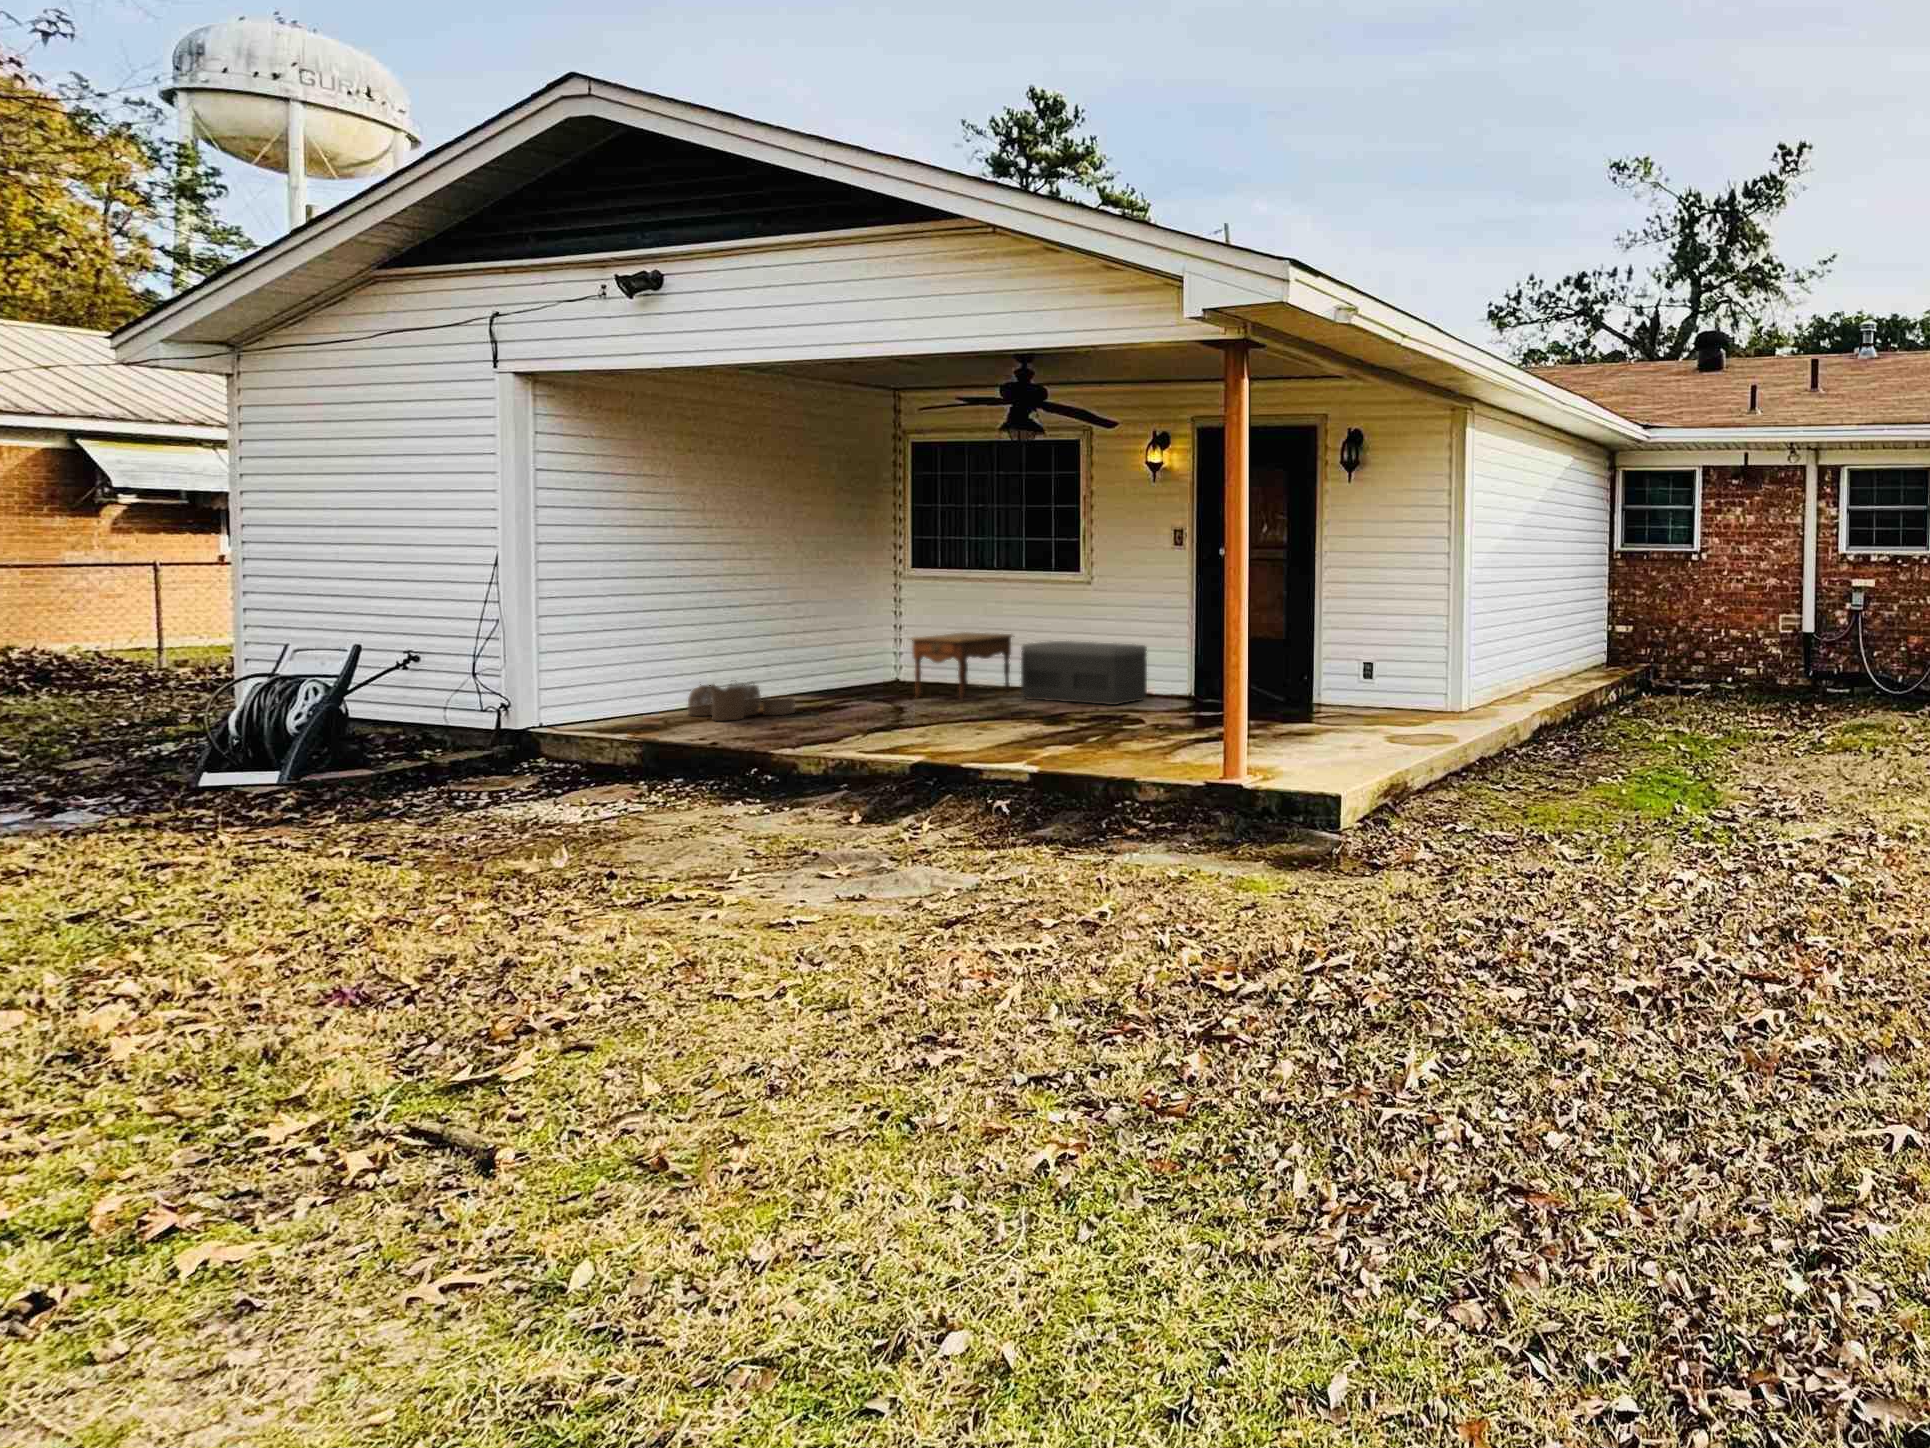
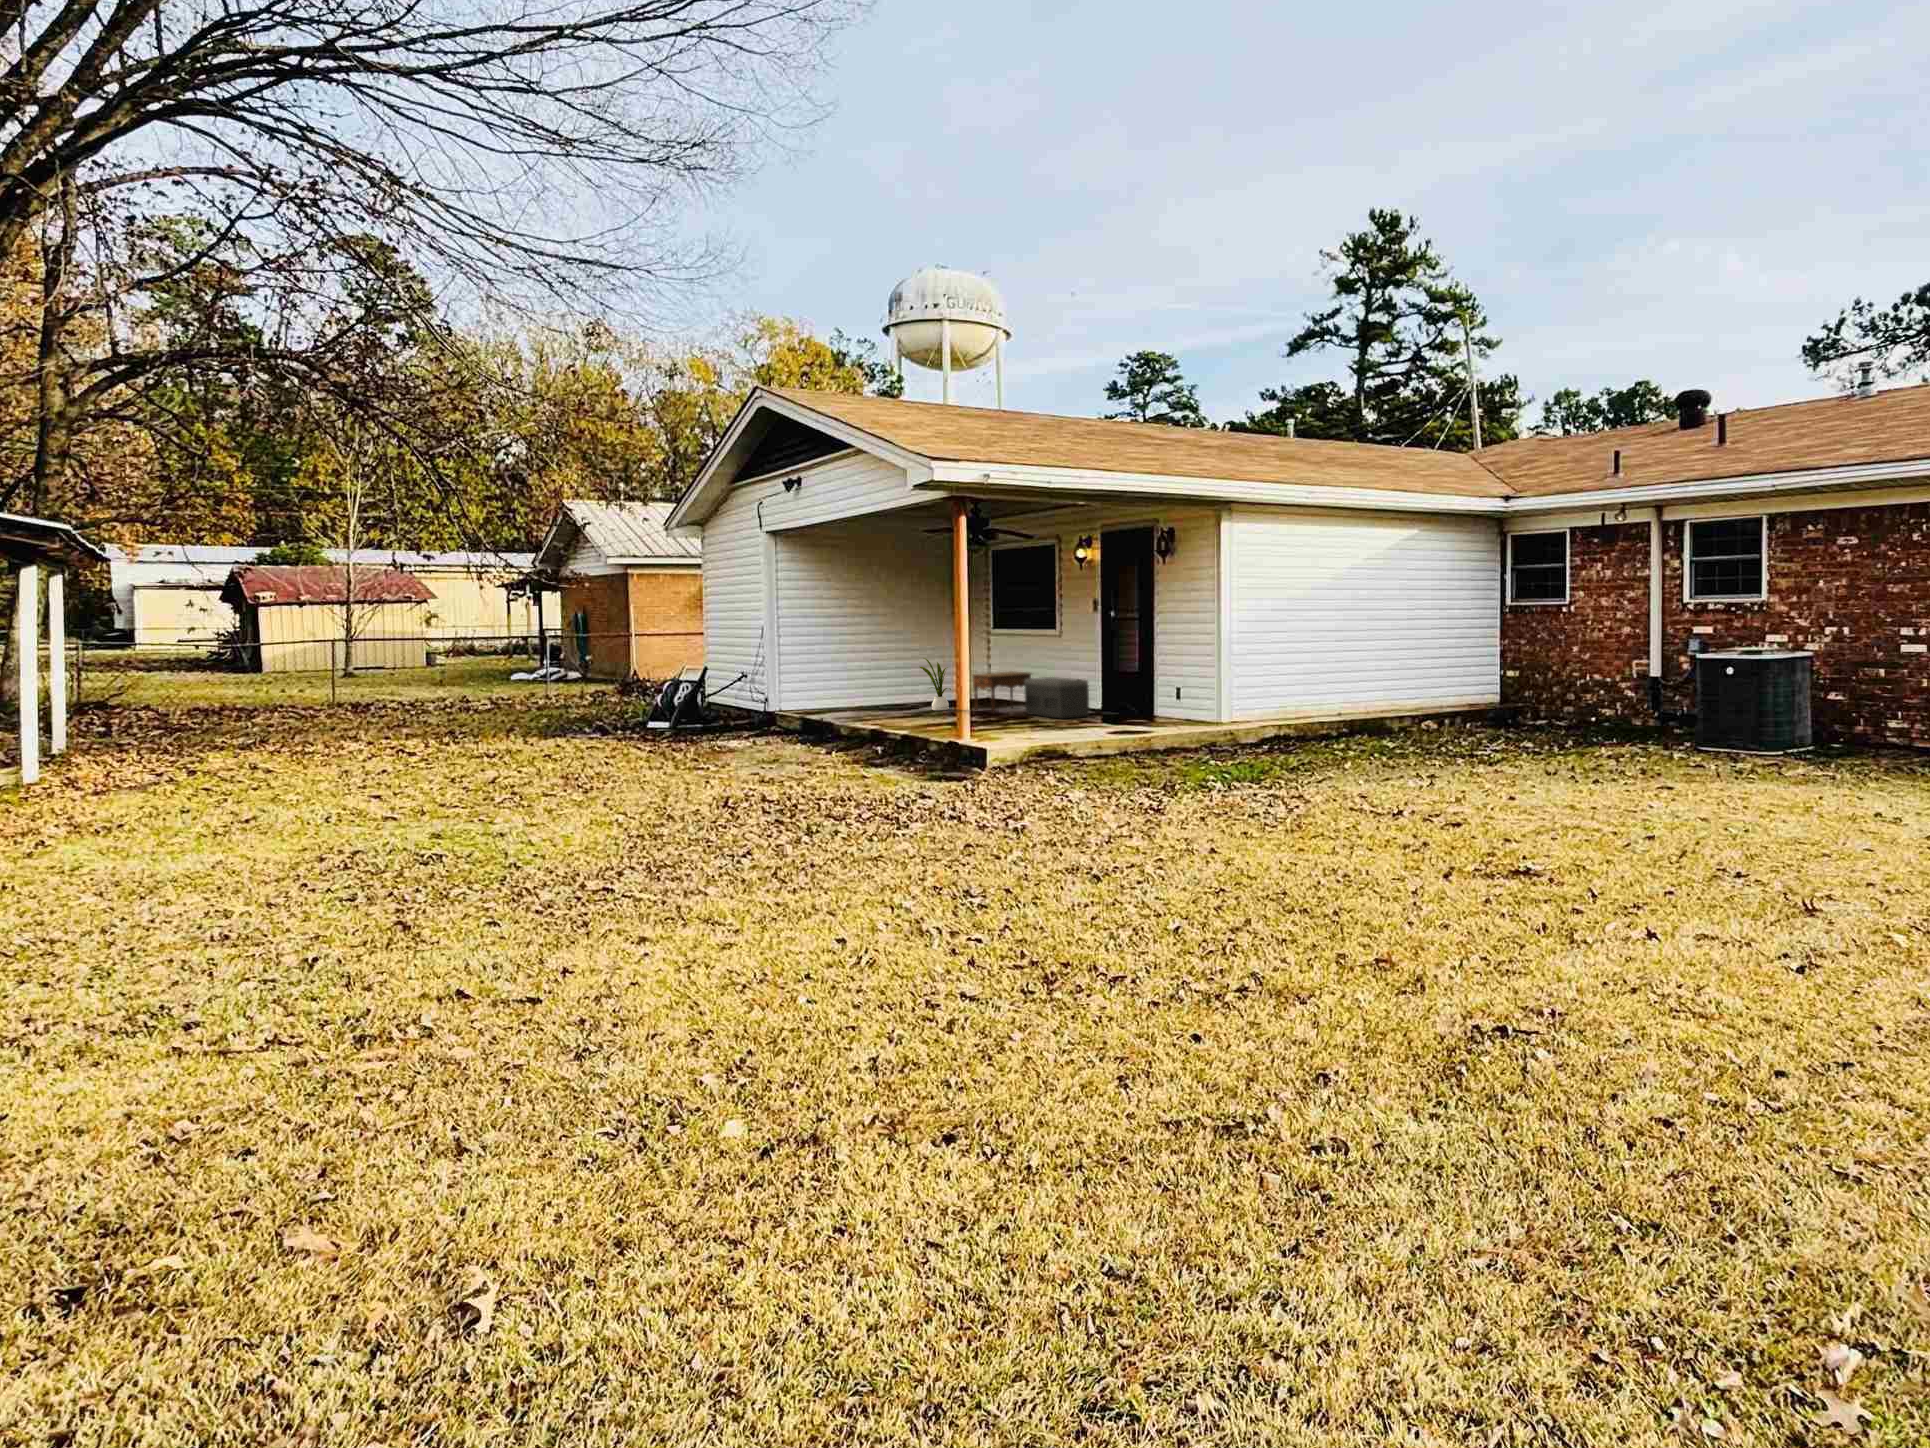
house plant: none [800,611,860,698] -> present [920,658,951,710]
woven basket: present [688,684,795,720] -> none [853,697,900,719]

